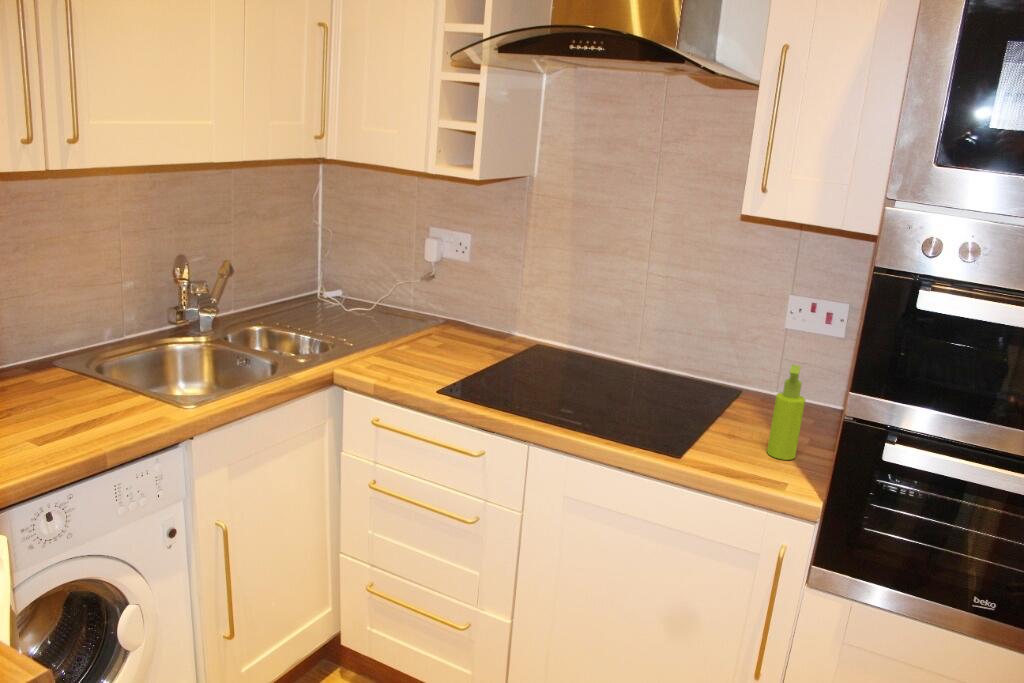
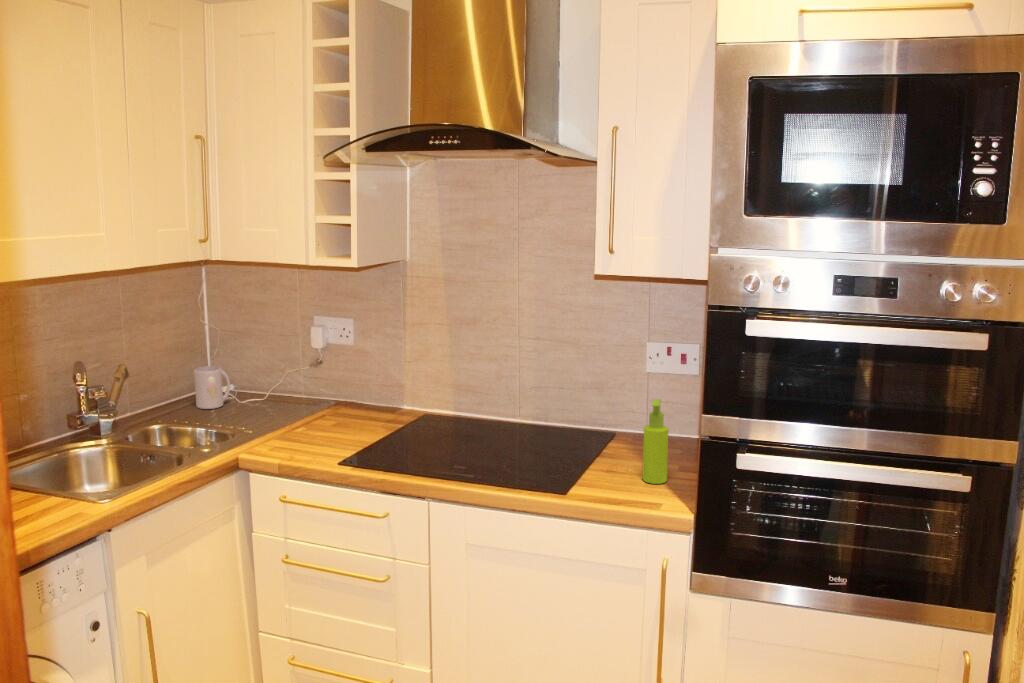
mug: none [301,270,336,315] -> present [194,366,230,409]

